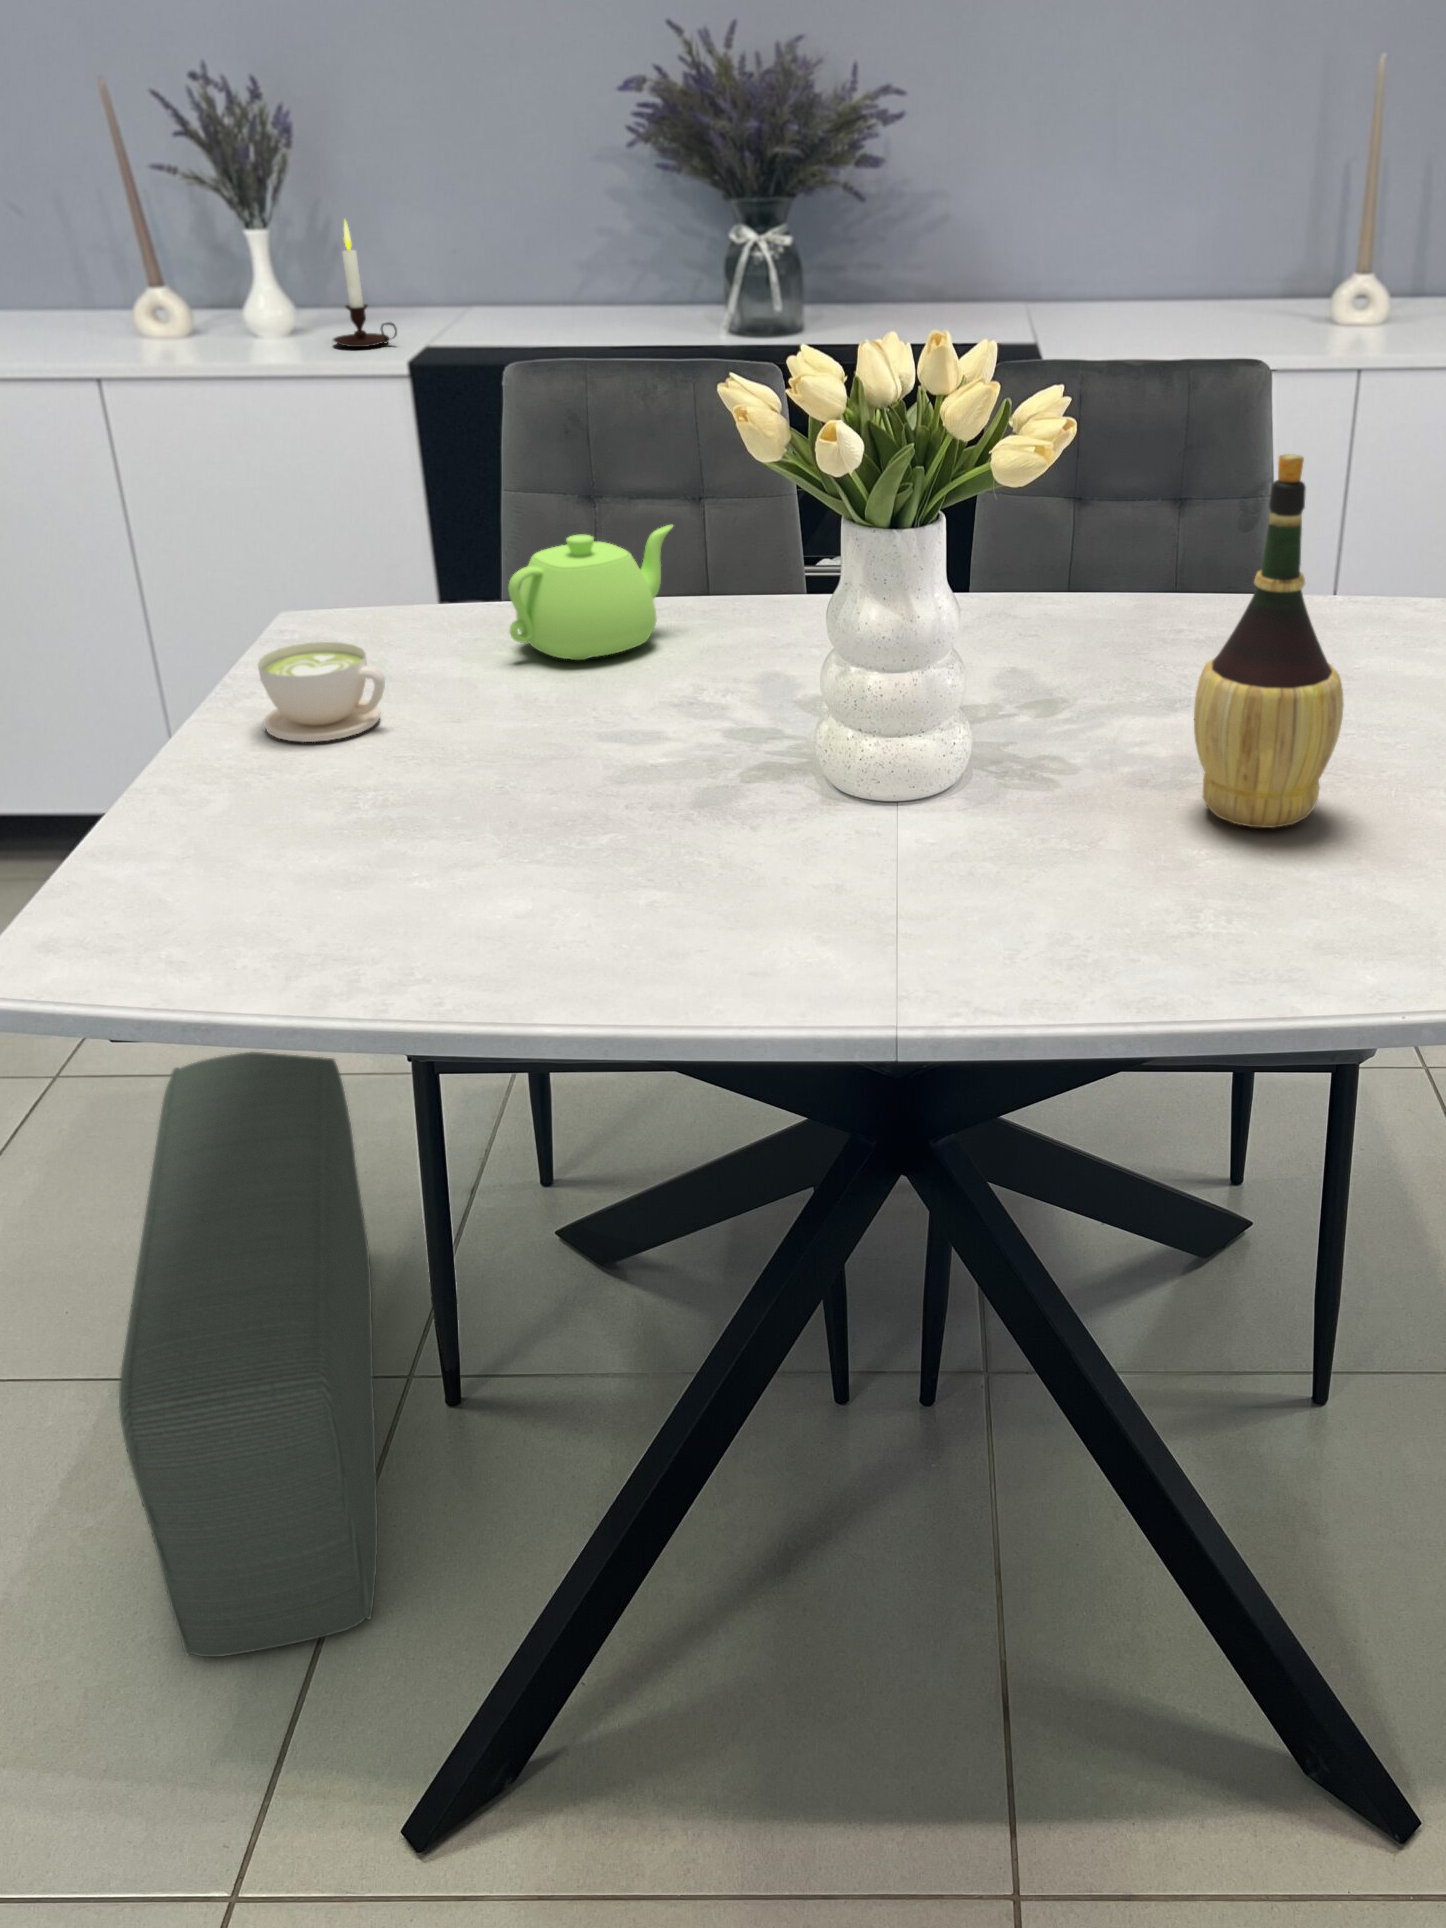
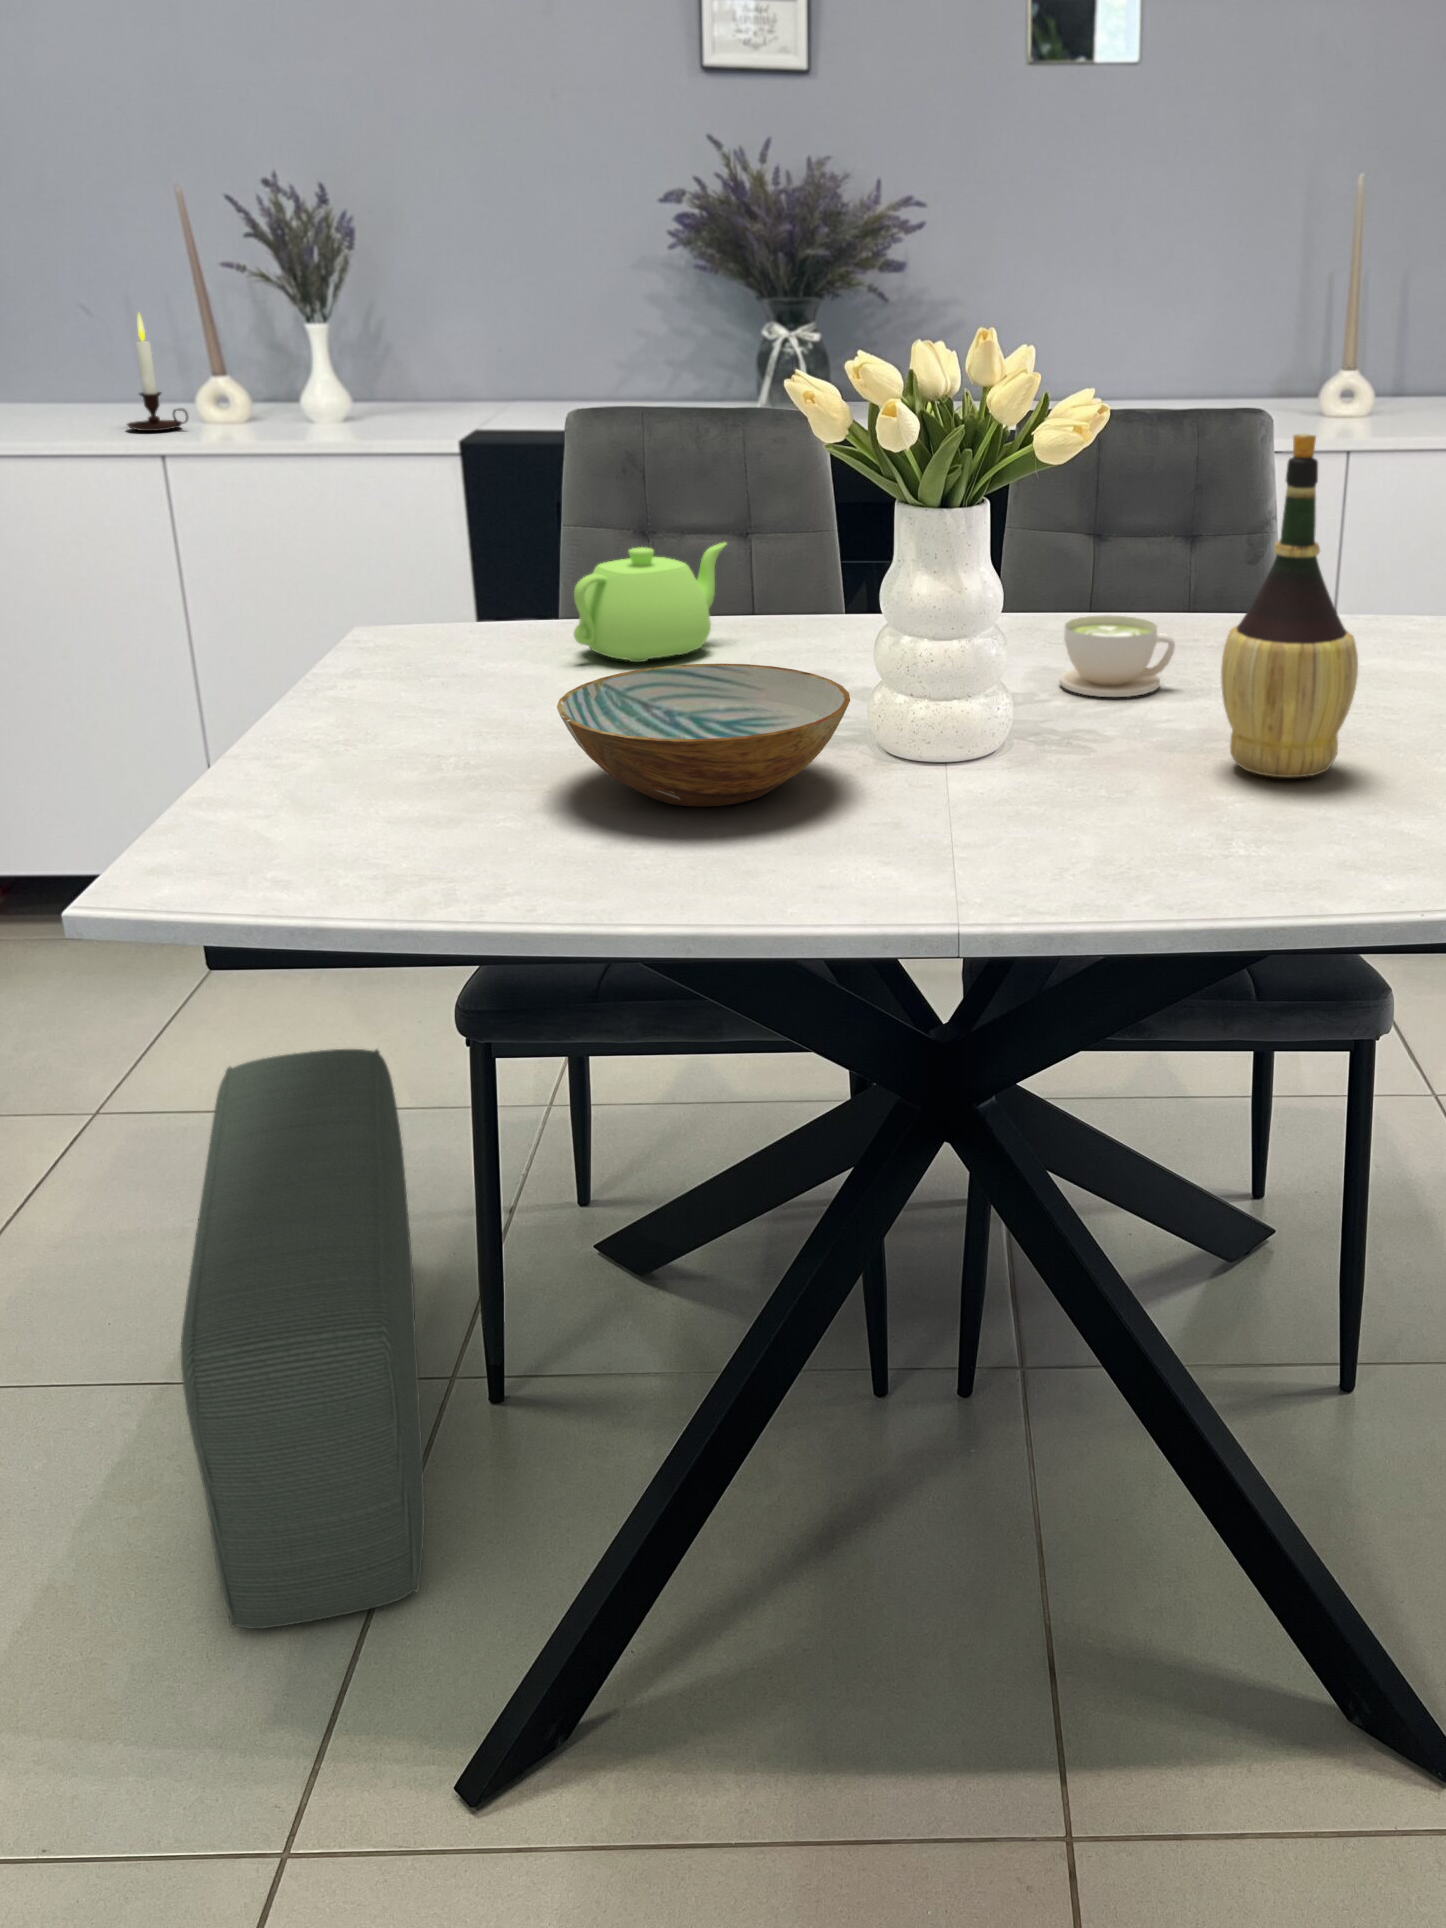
candle: present [333,220,397,347] -> present [127,314,188,431]
coffee cup: present [258,642,385,742] -> present [1059,615,1175,697]
bowl: none [474,694,790,866] -> present [557,664,850,807]

